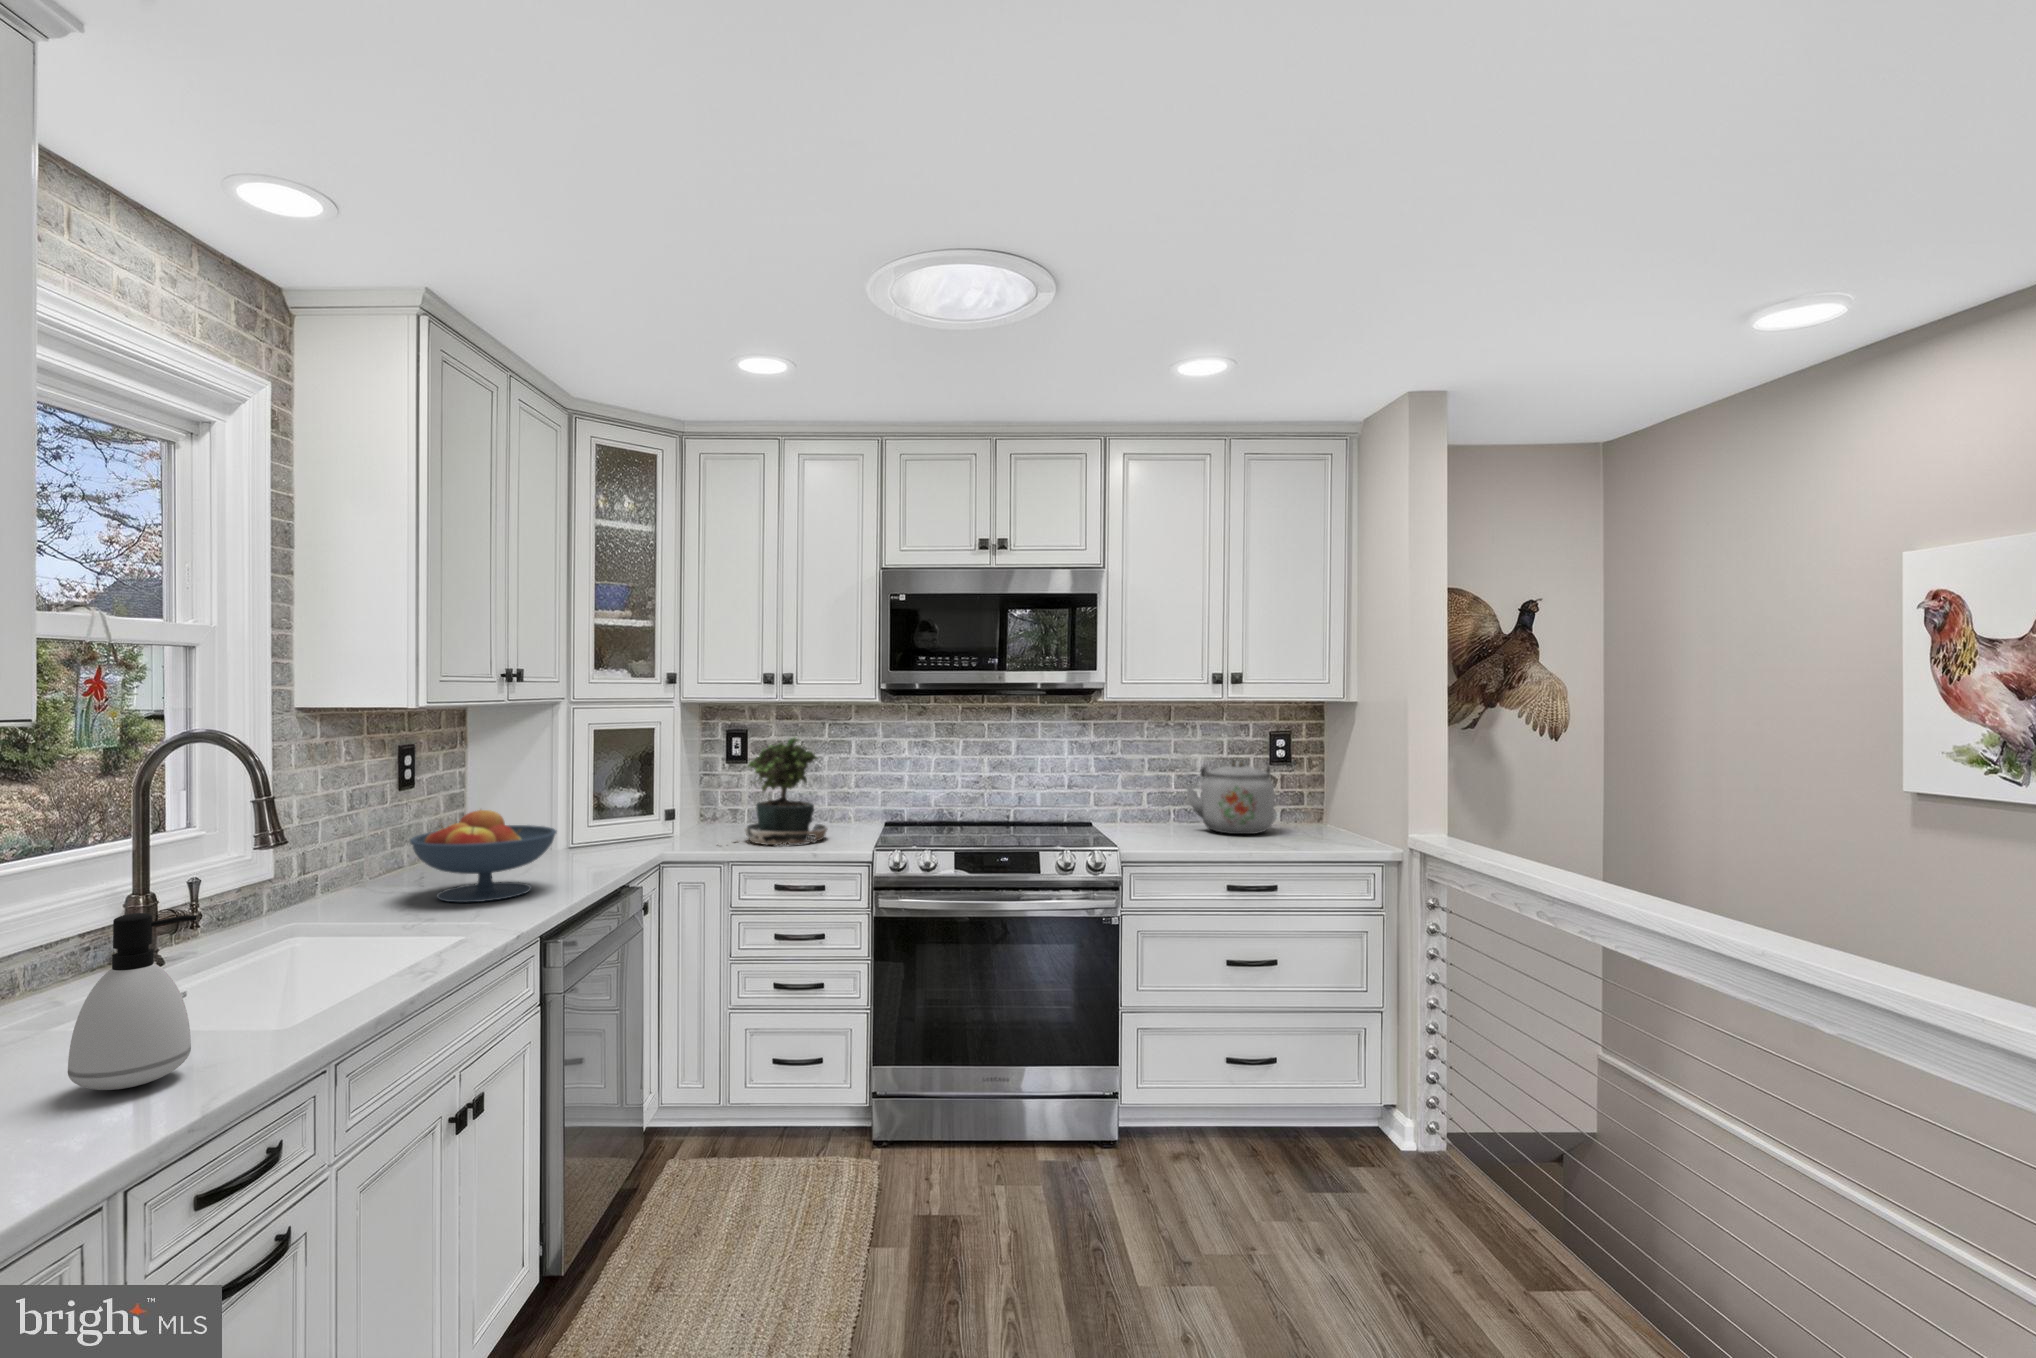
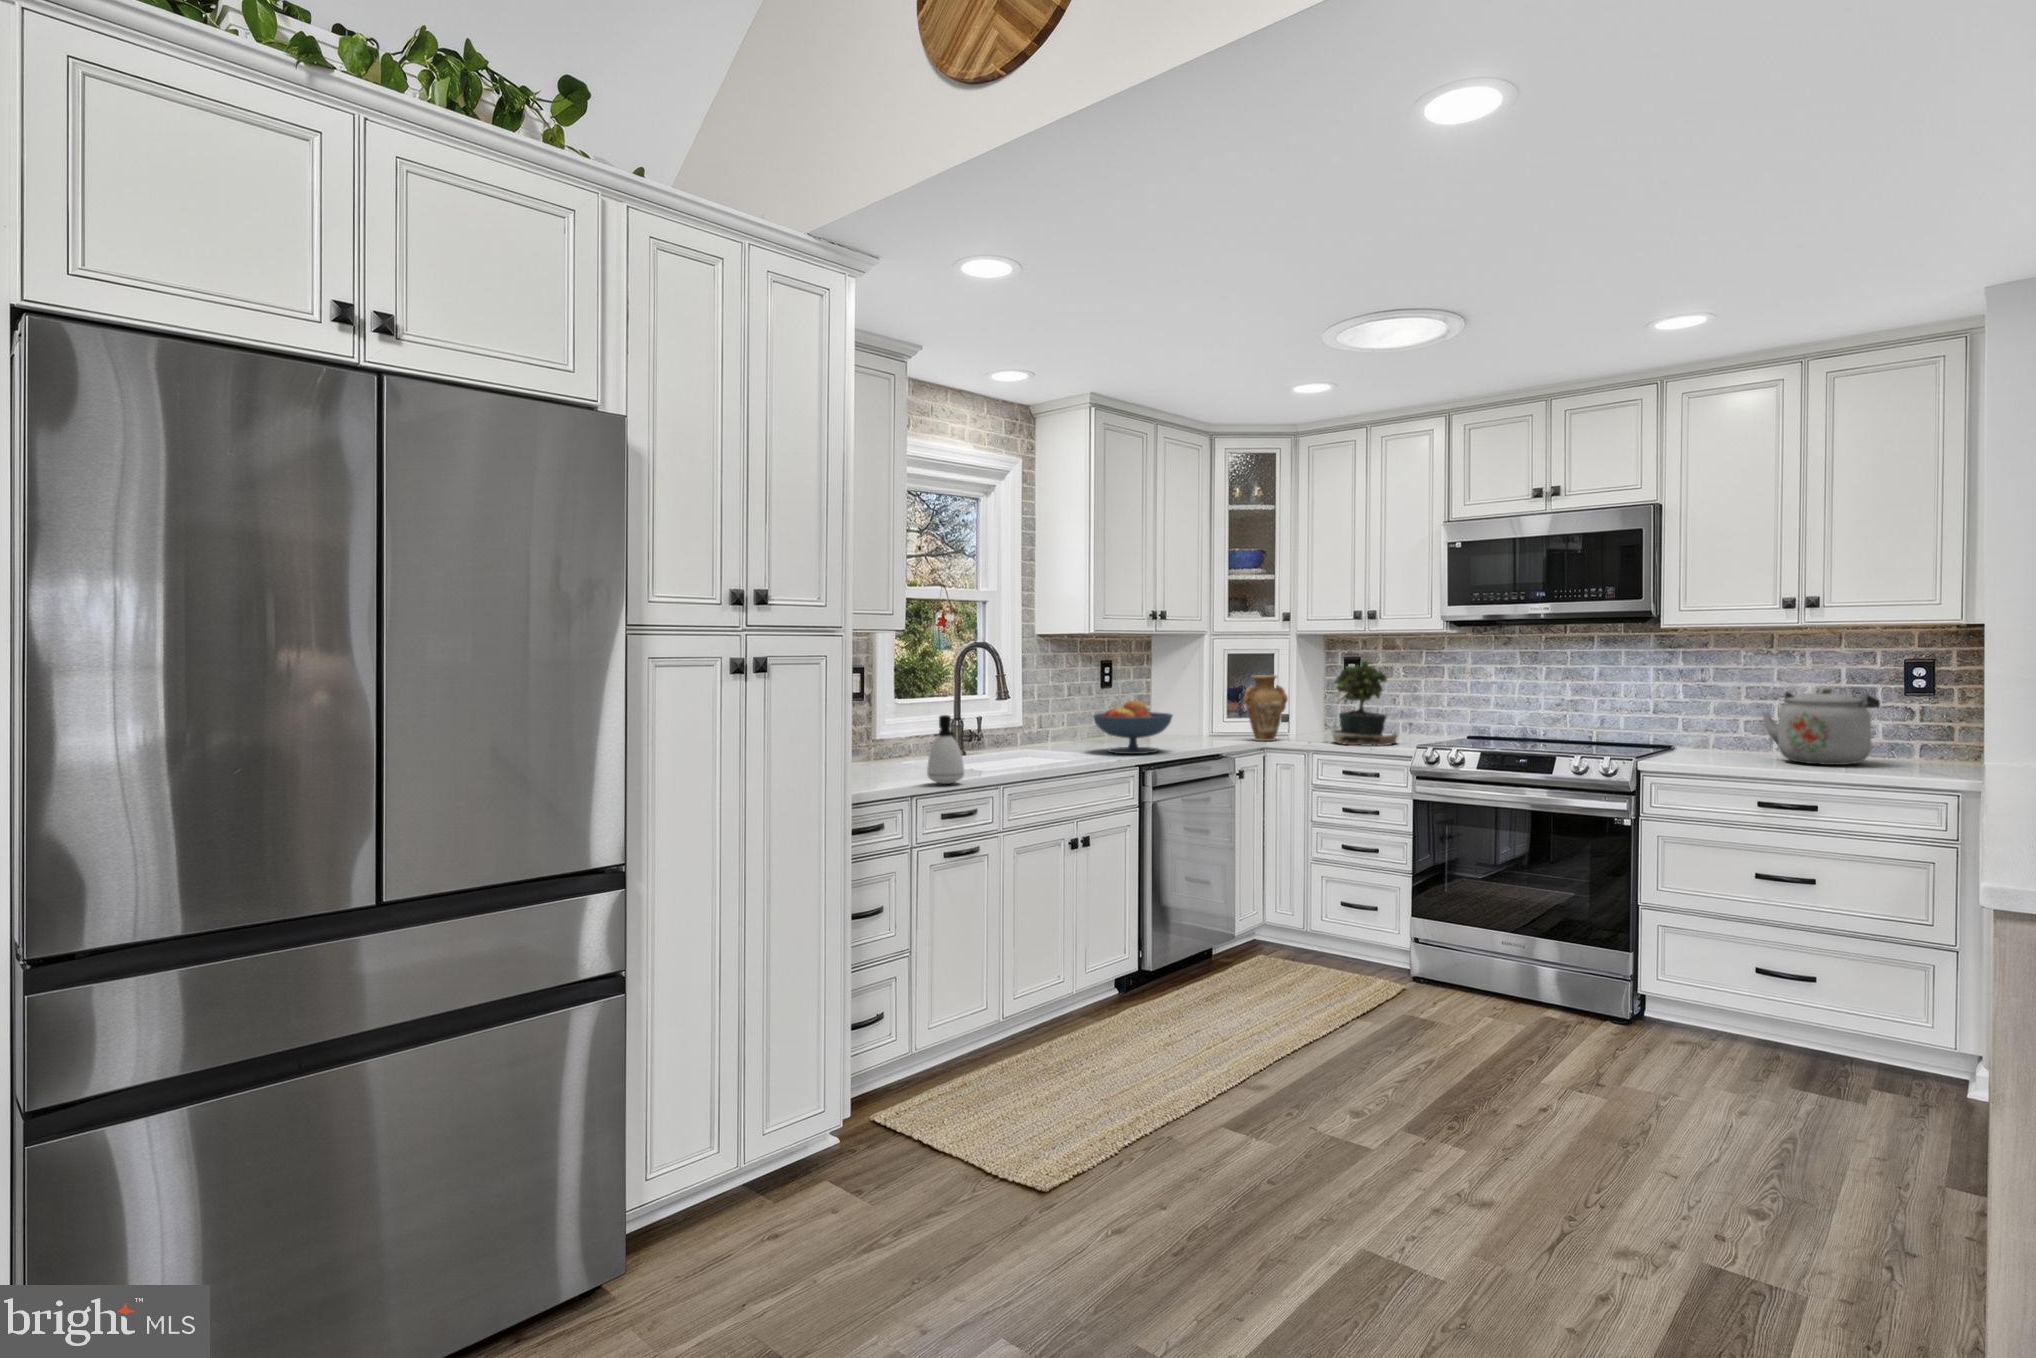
vase: none [627,758,682,848] -> present [1244,675,1288,741]

